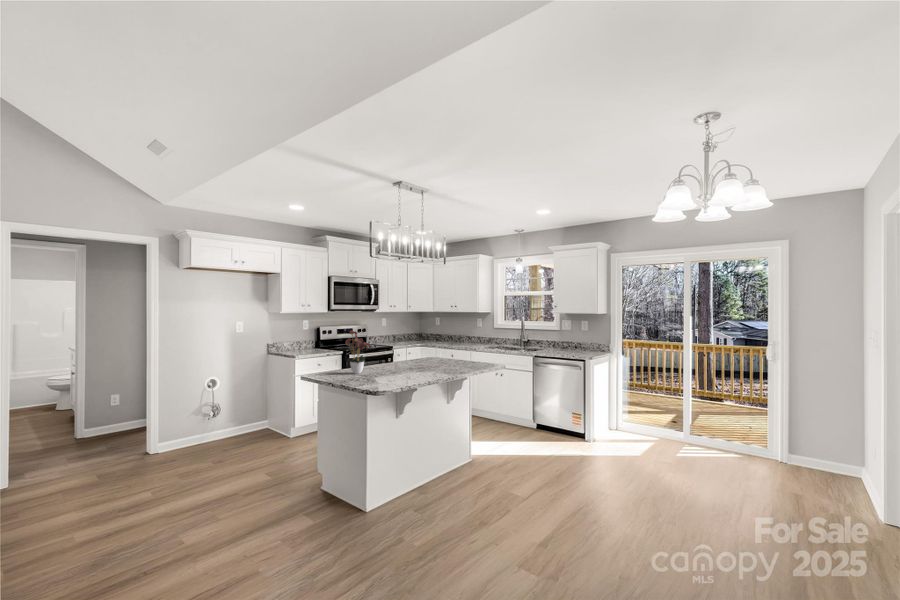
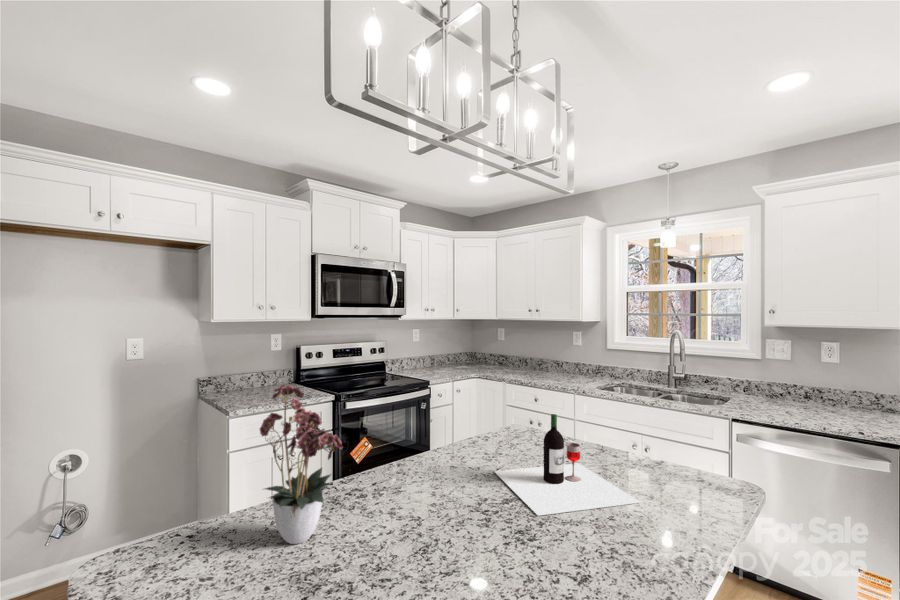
wine bottle: none [417,343,461,370] -> present [494,414,640,516]

